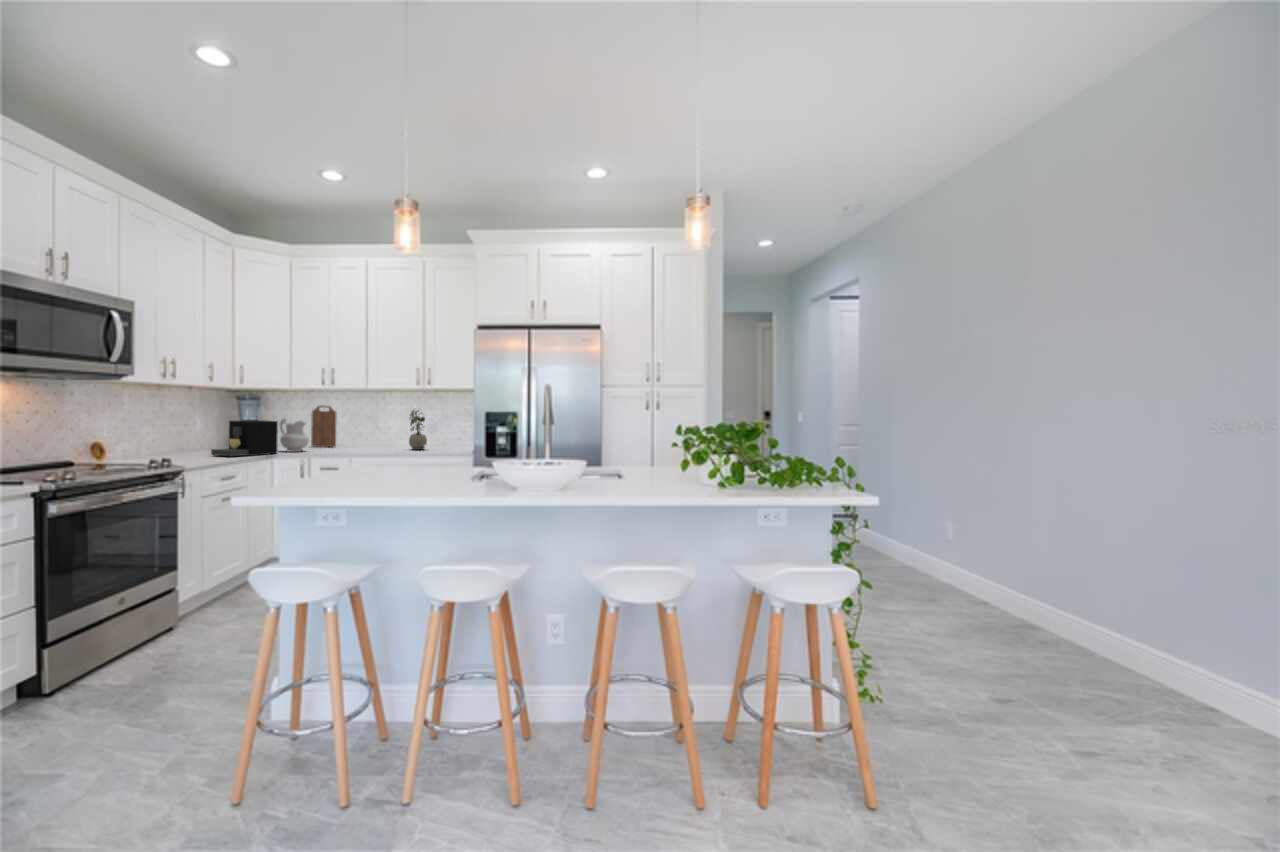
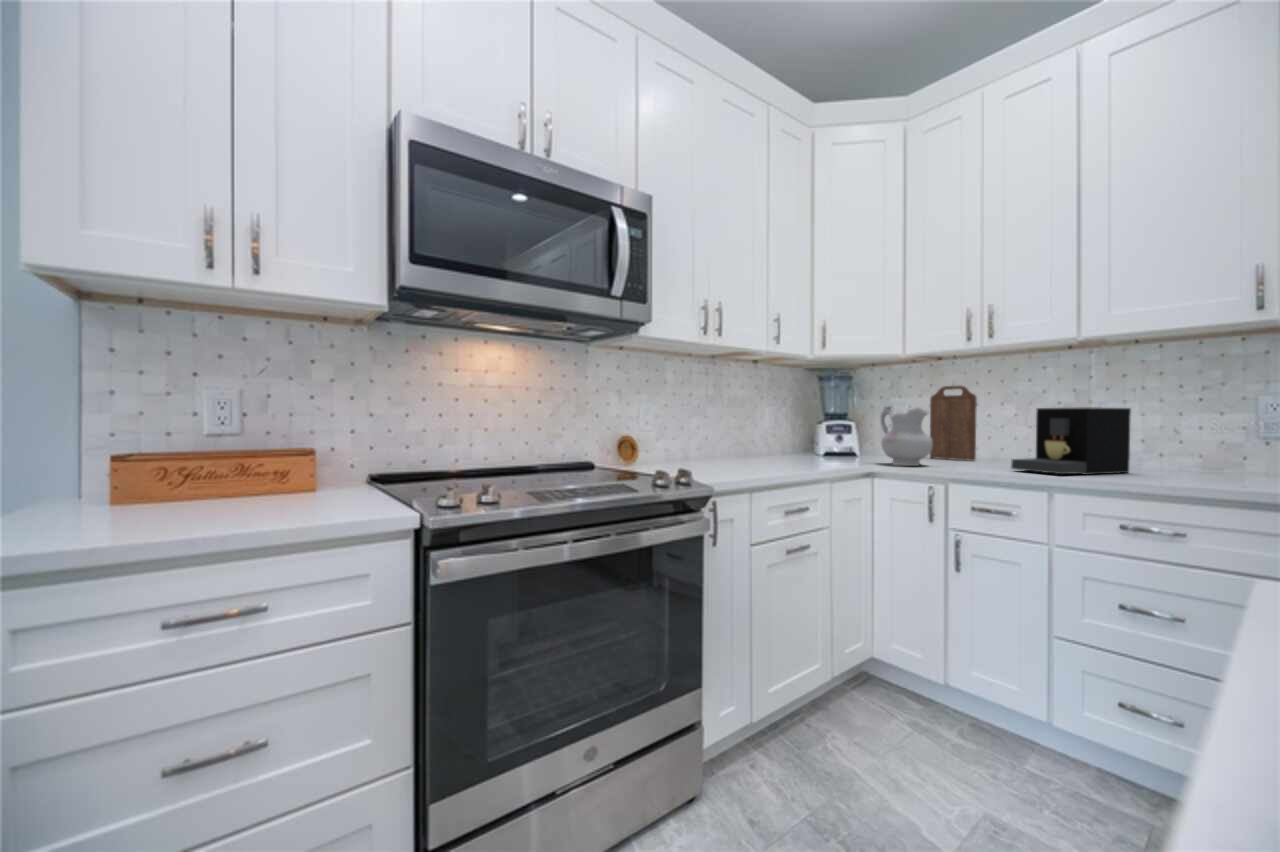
potted plant: present [409,409,427,450] -> none [1158,377,1215,475]
coffee maker: present [211,420,278,456] -> present [1011,407,1131,475]

